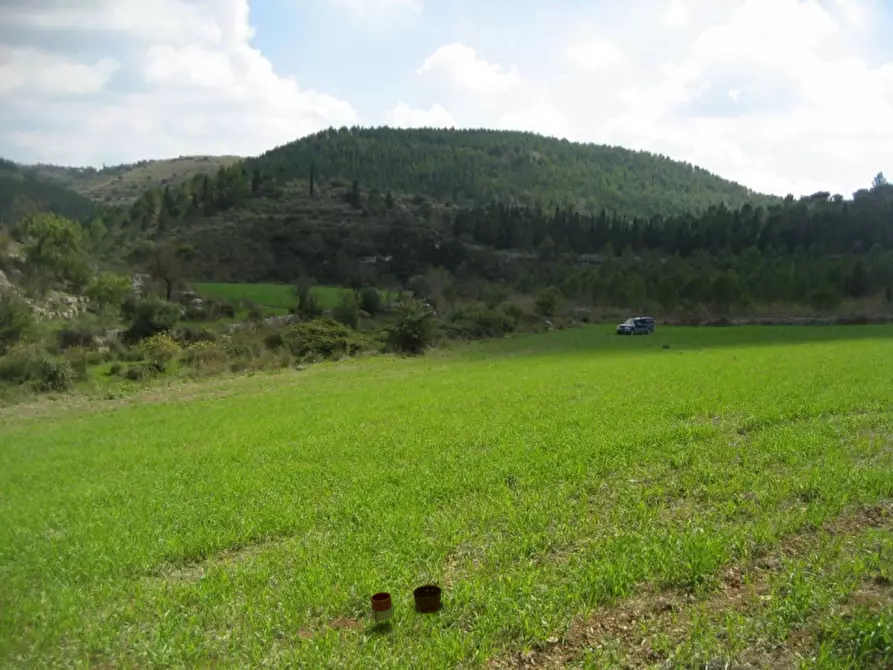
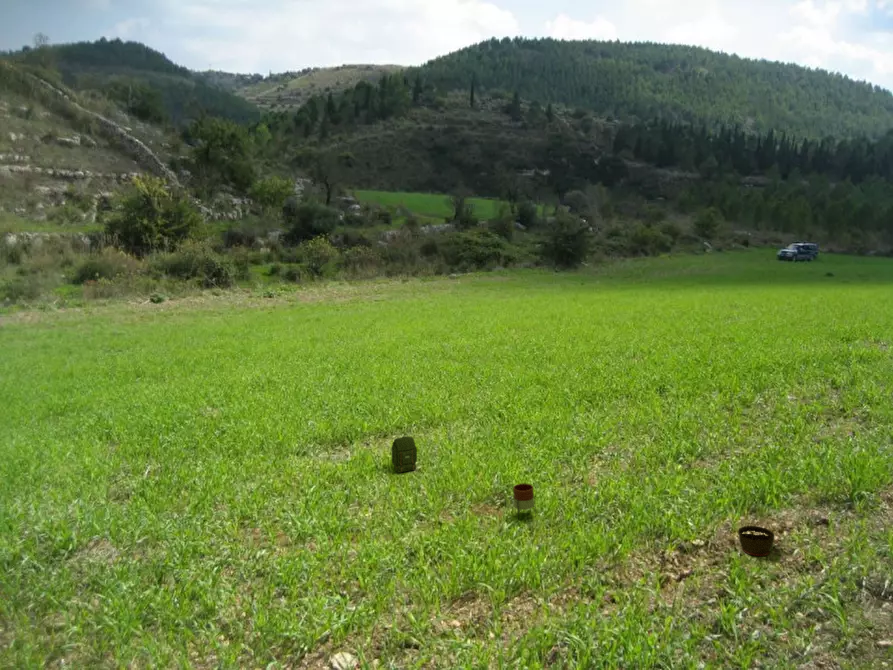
backpack: none [252,547,279,587] -> present [392,436,417,472]
basket: present [413,585,442,612] -> present [738,526,775,556]

